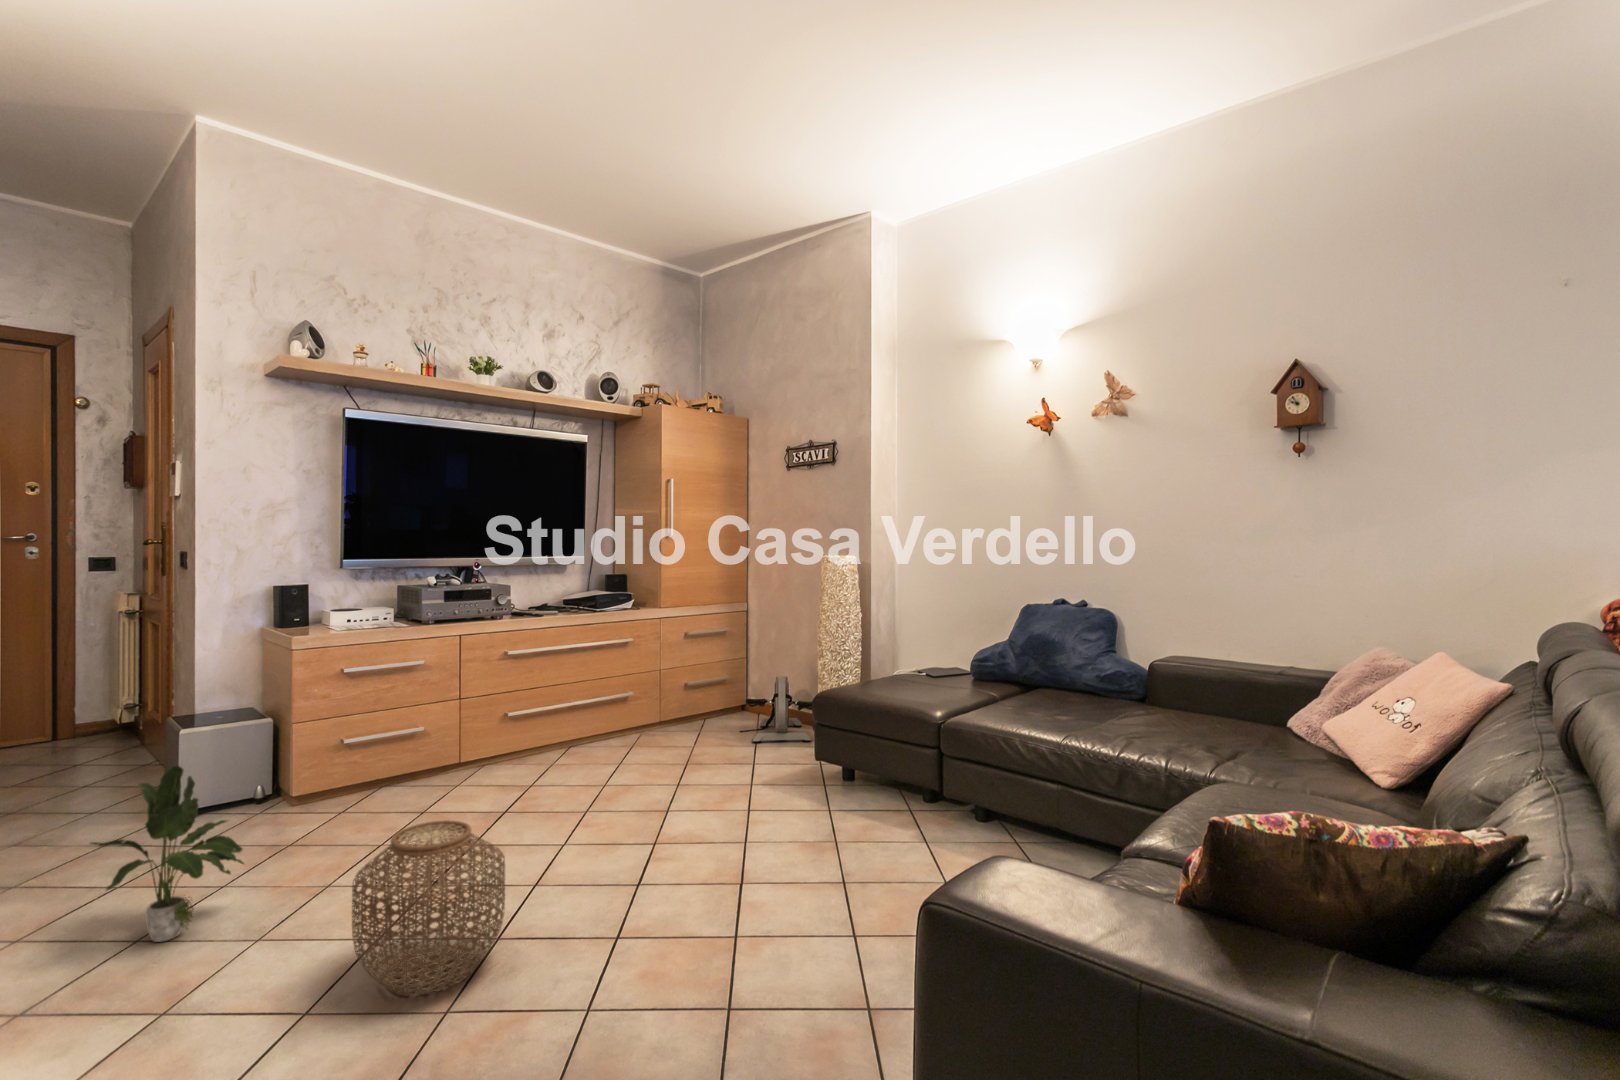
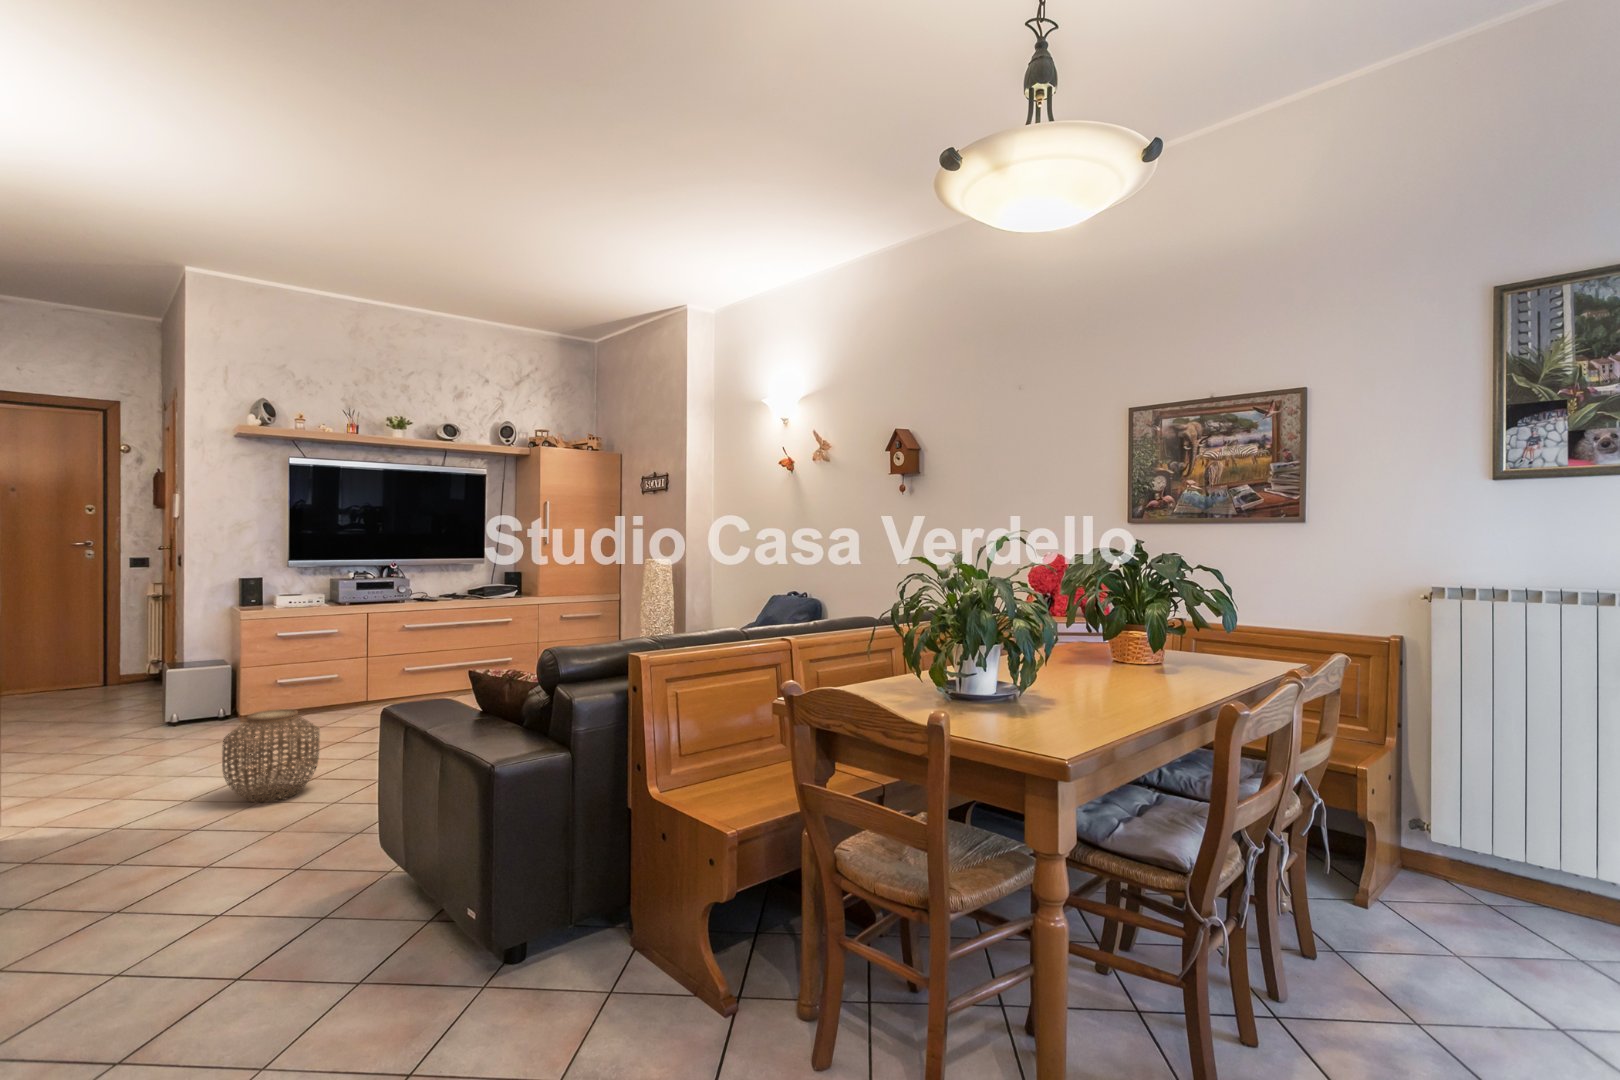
potted plant: present [91,766,244,942] -> none [88,678,185,780]

